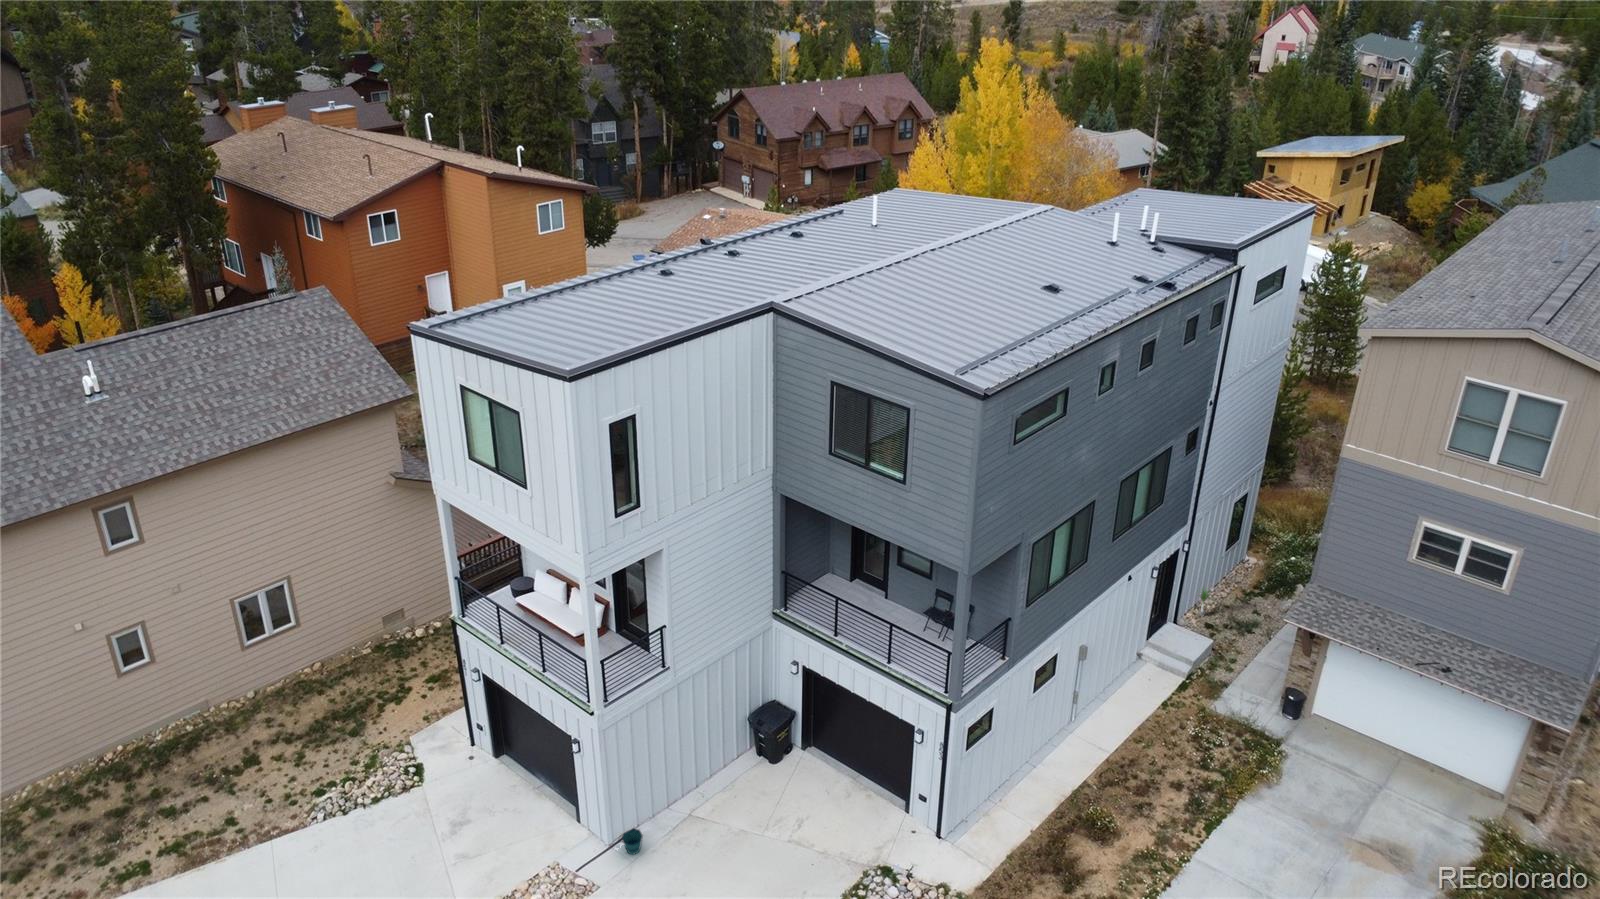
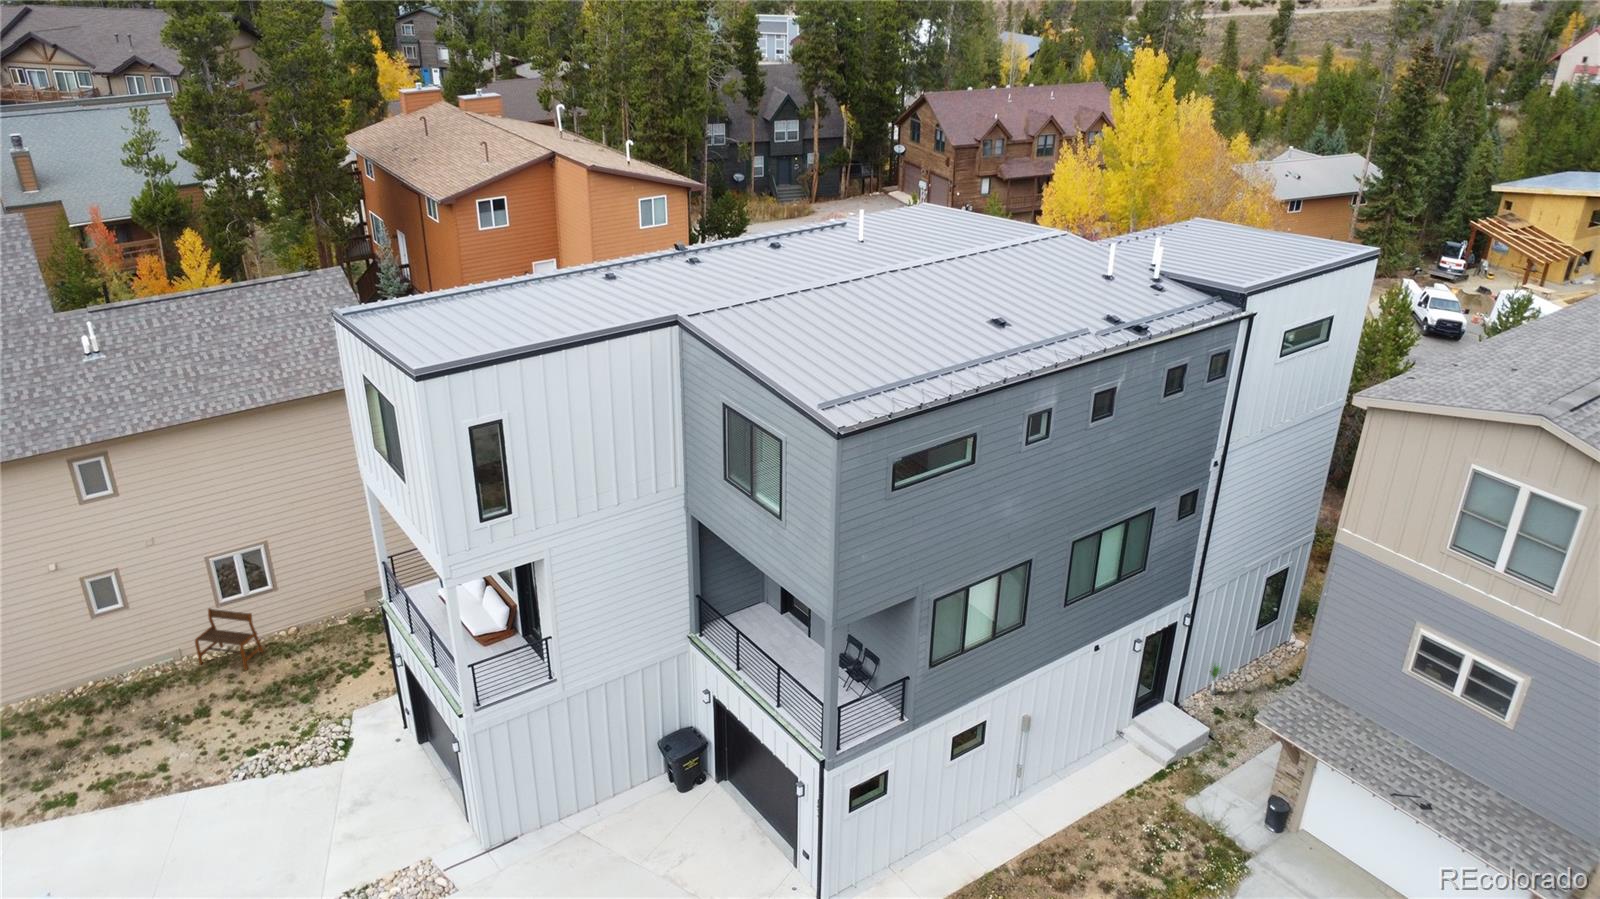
bench: none [220,652,291,713] -> present [195,608,263,670]
bucket: present [622,829,643,855] -> none [493,841,517,867]

